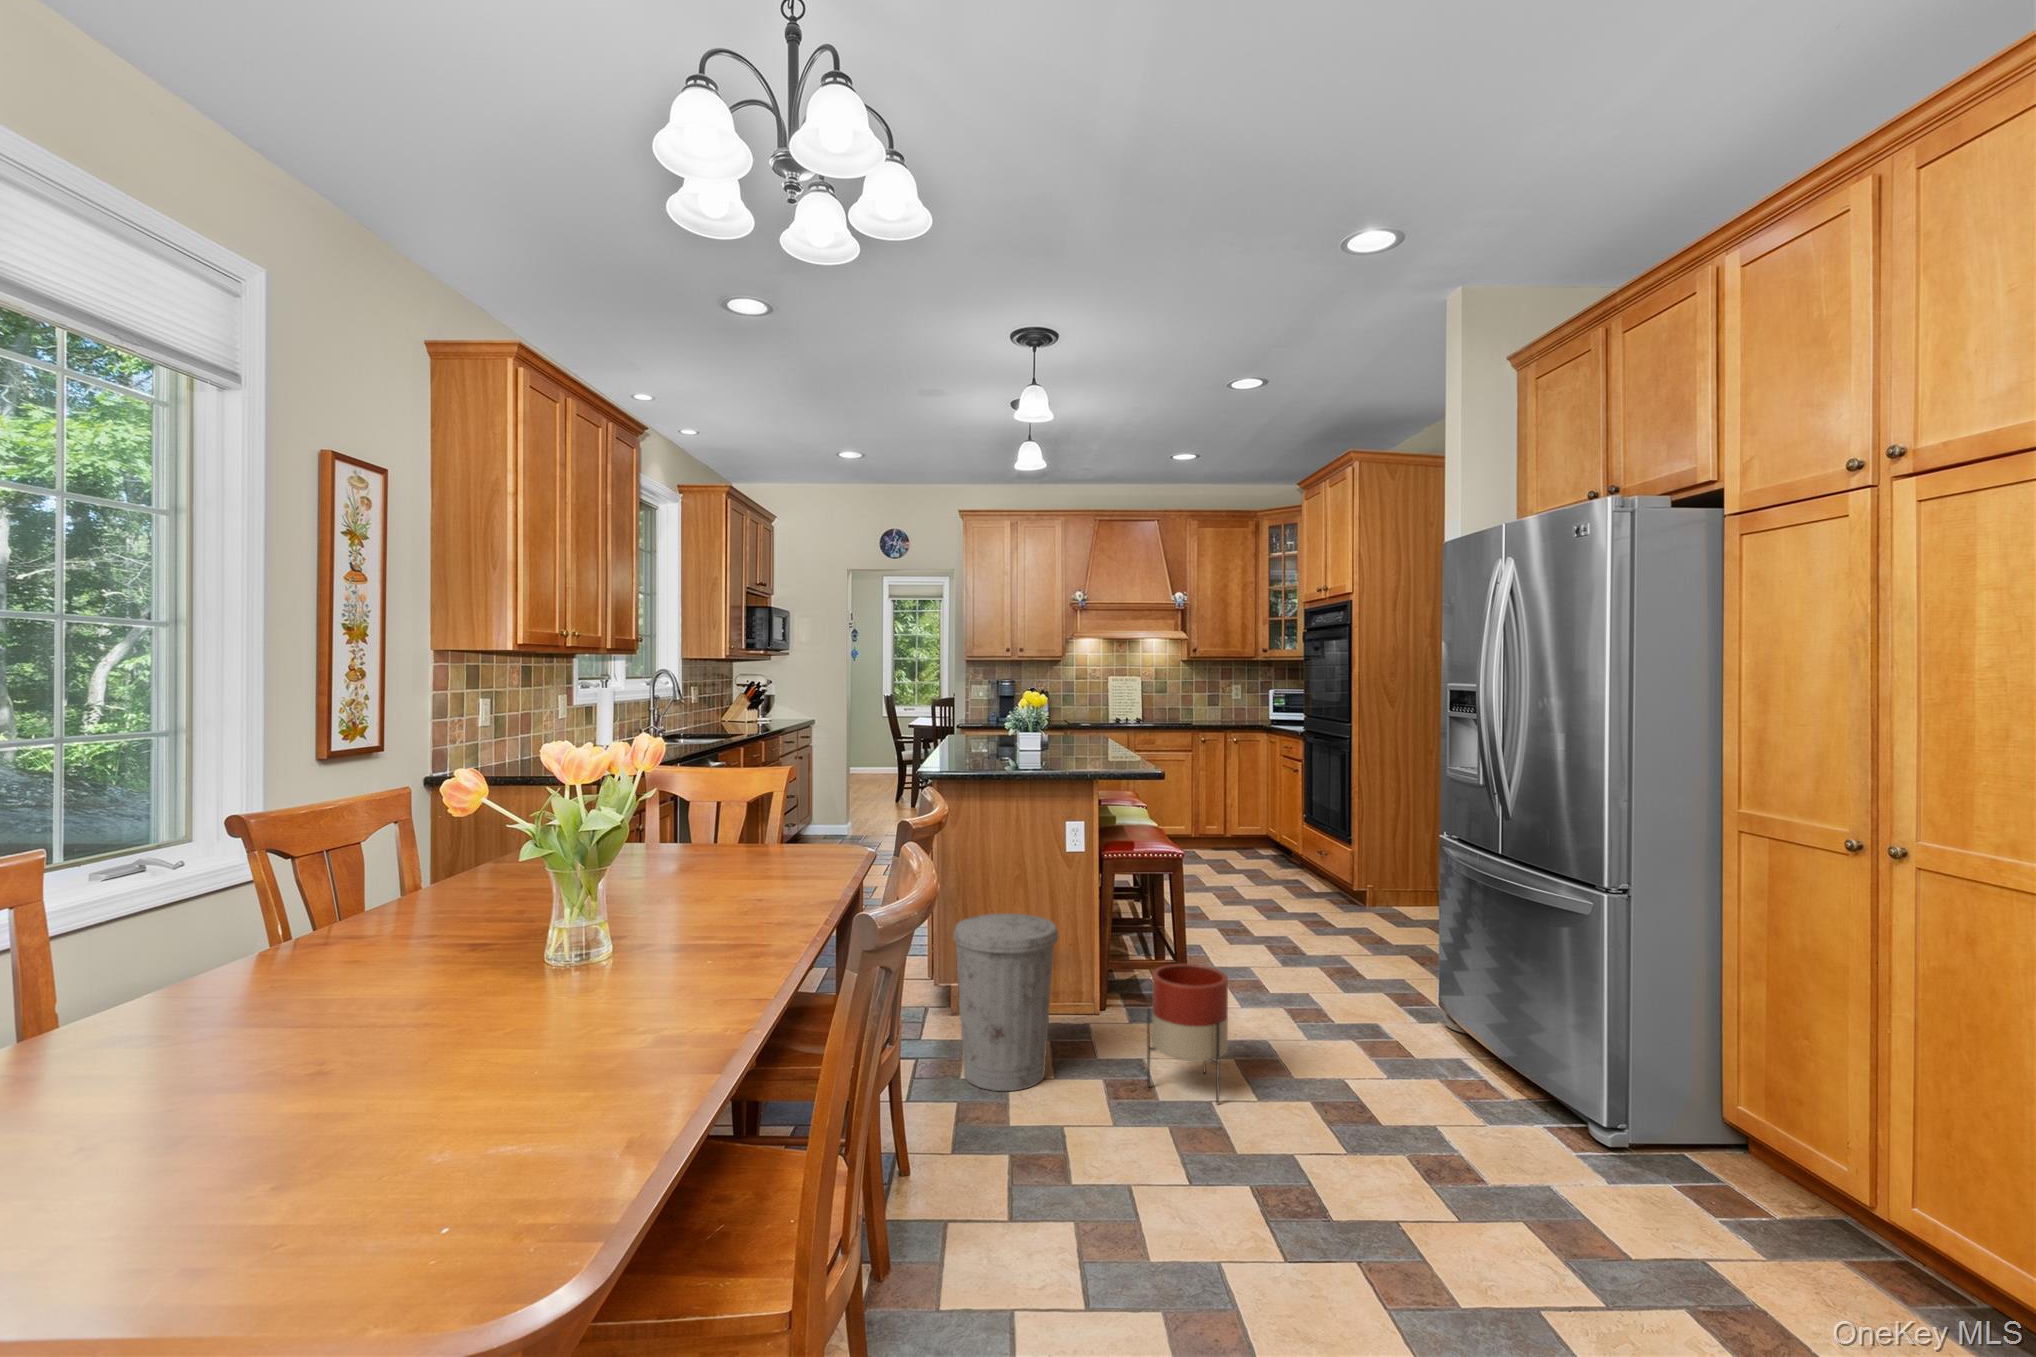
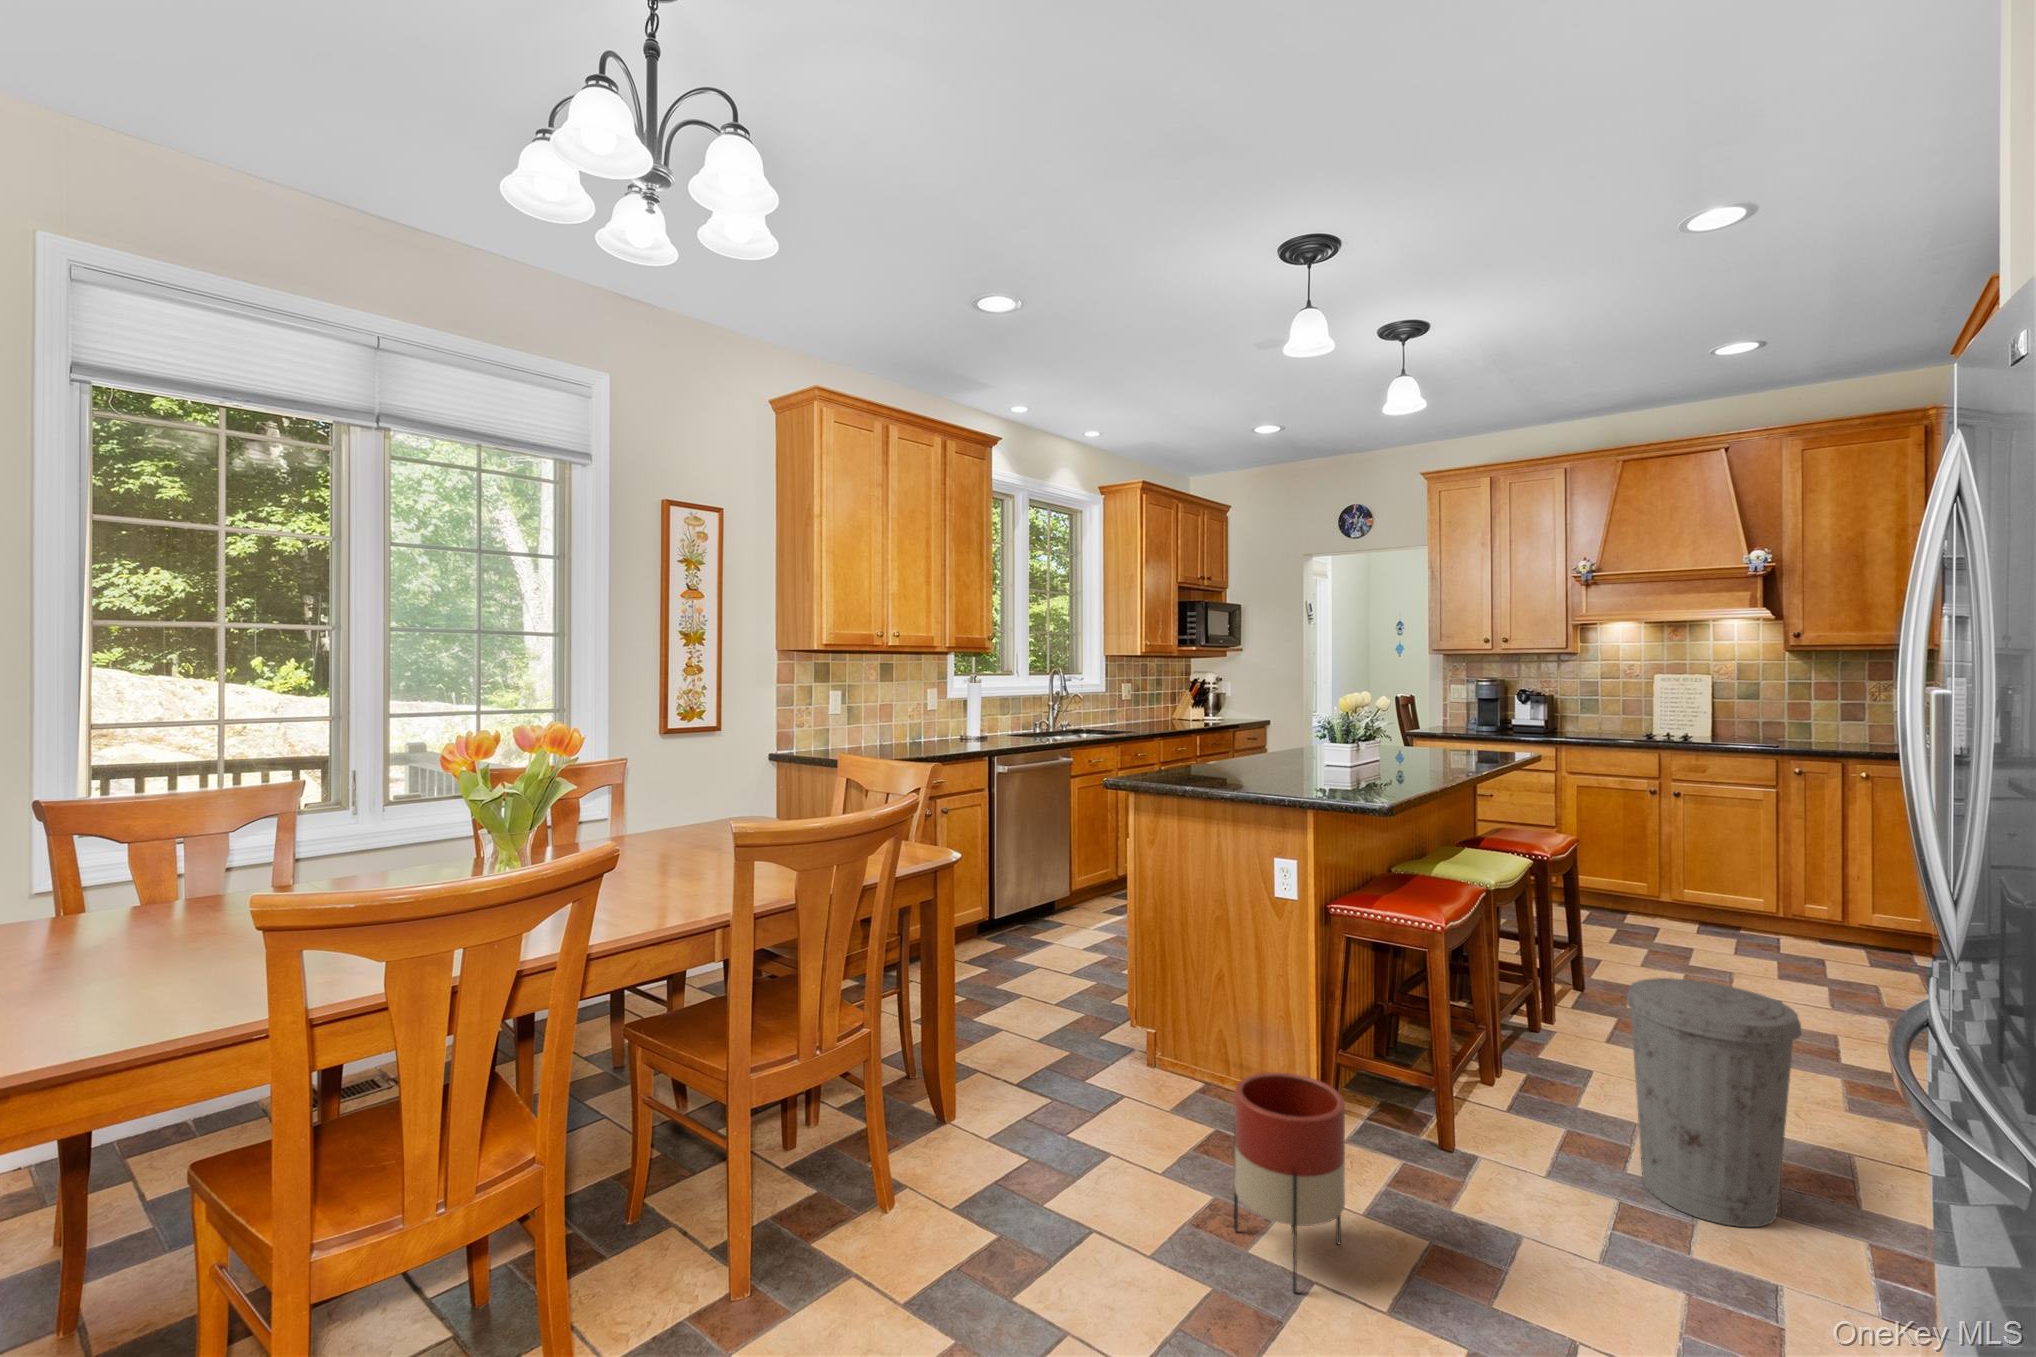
trash can: present [954,913,1058,1091] -> present [1627,978,1802,1227]

